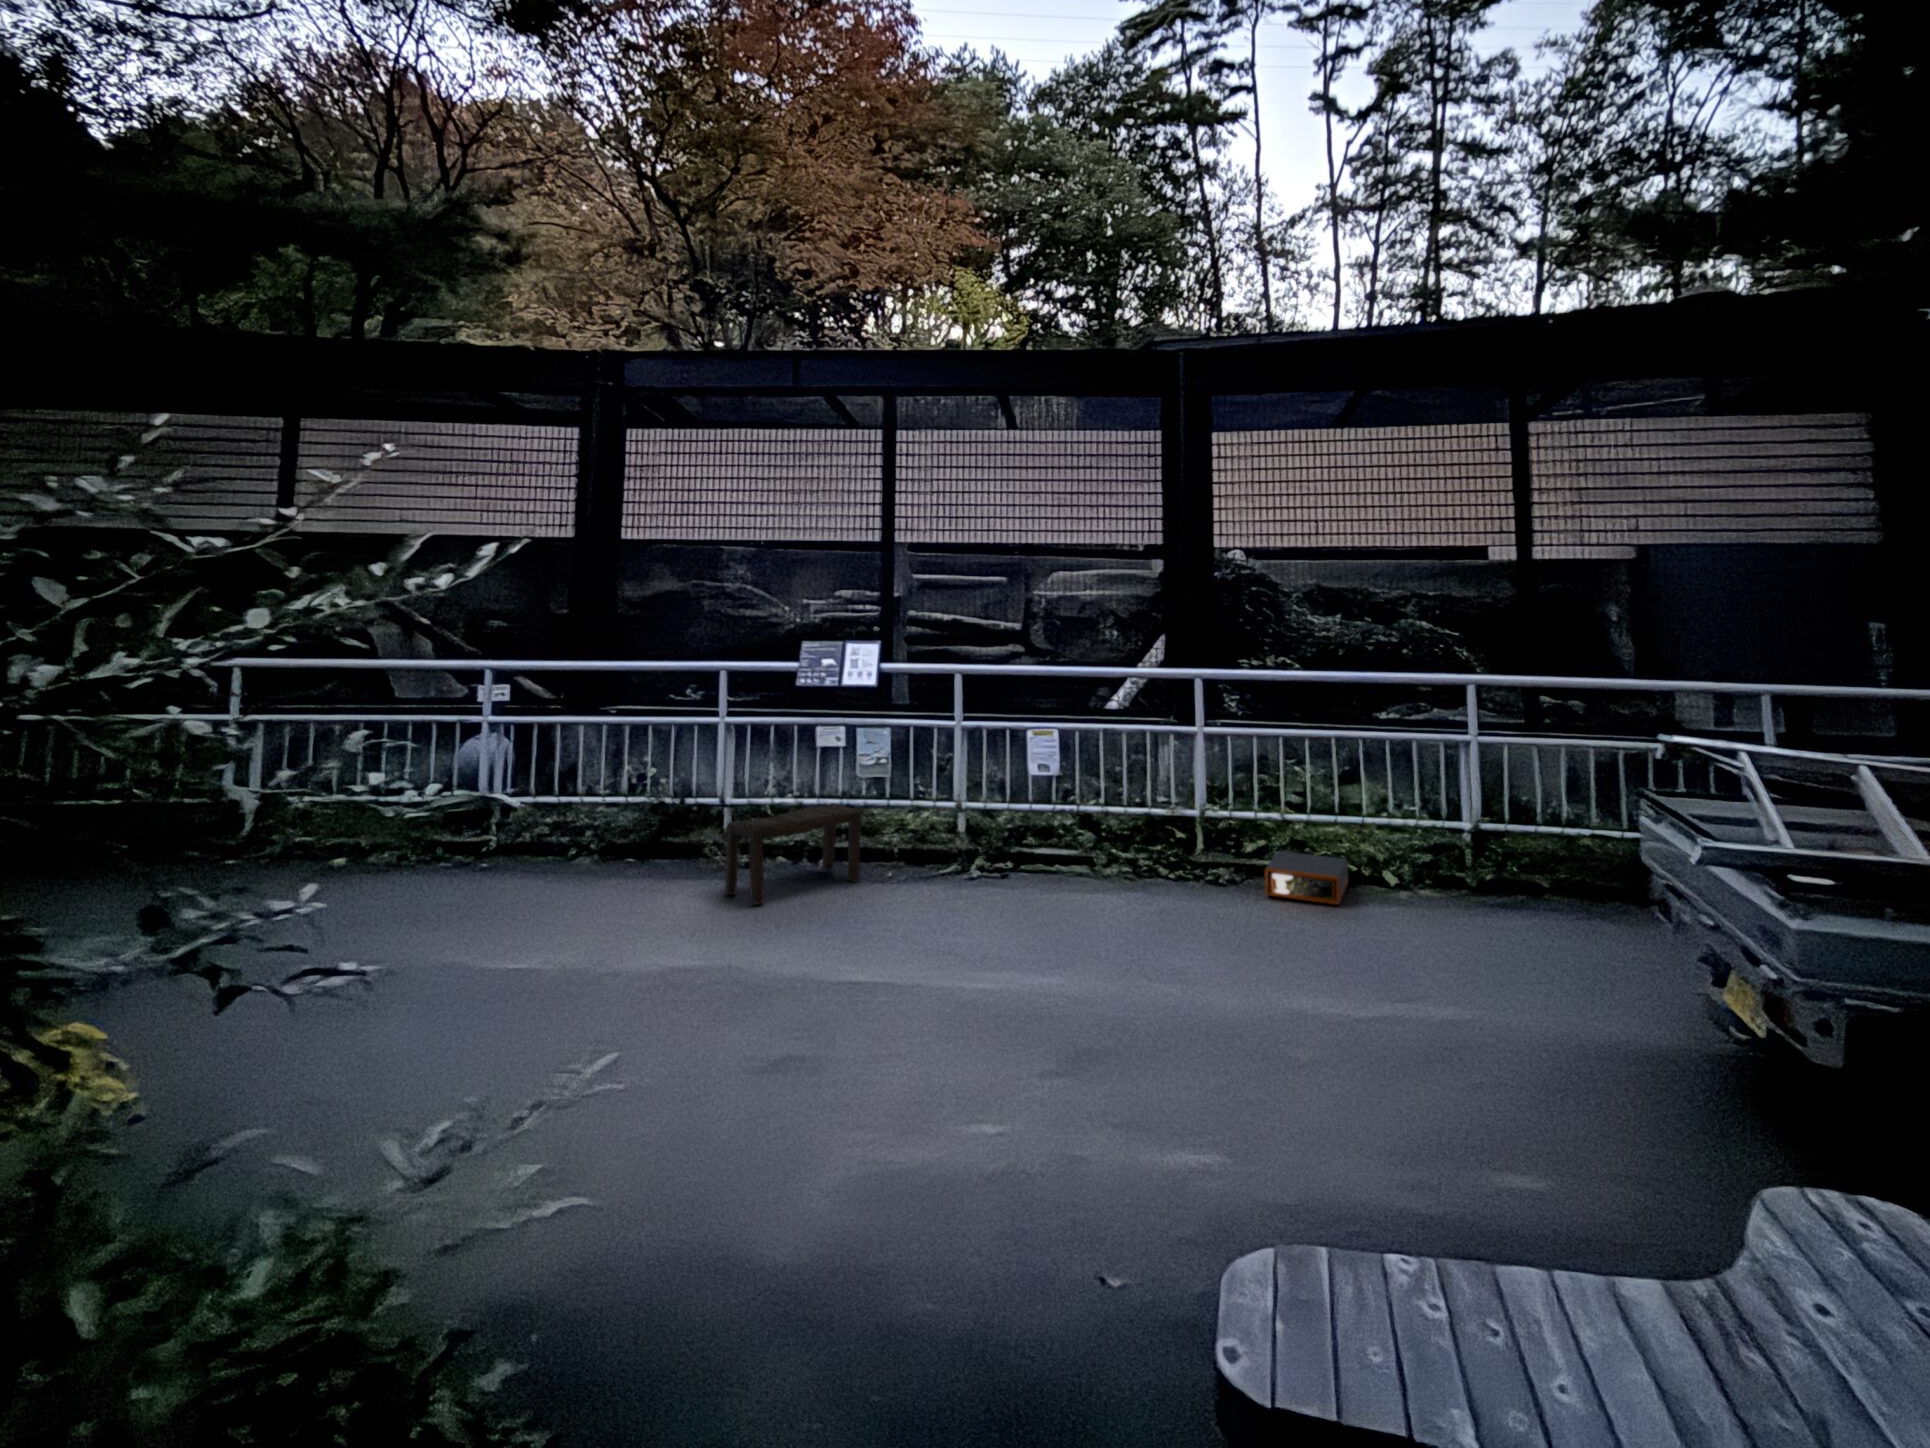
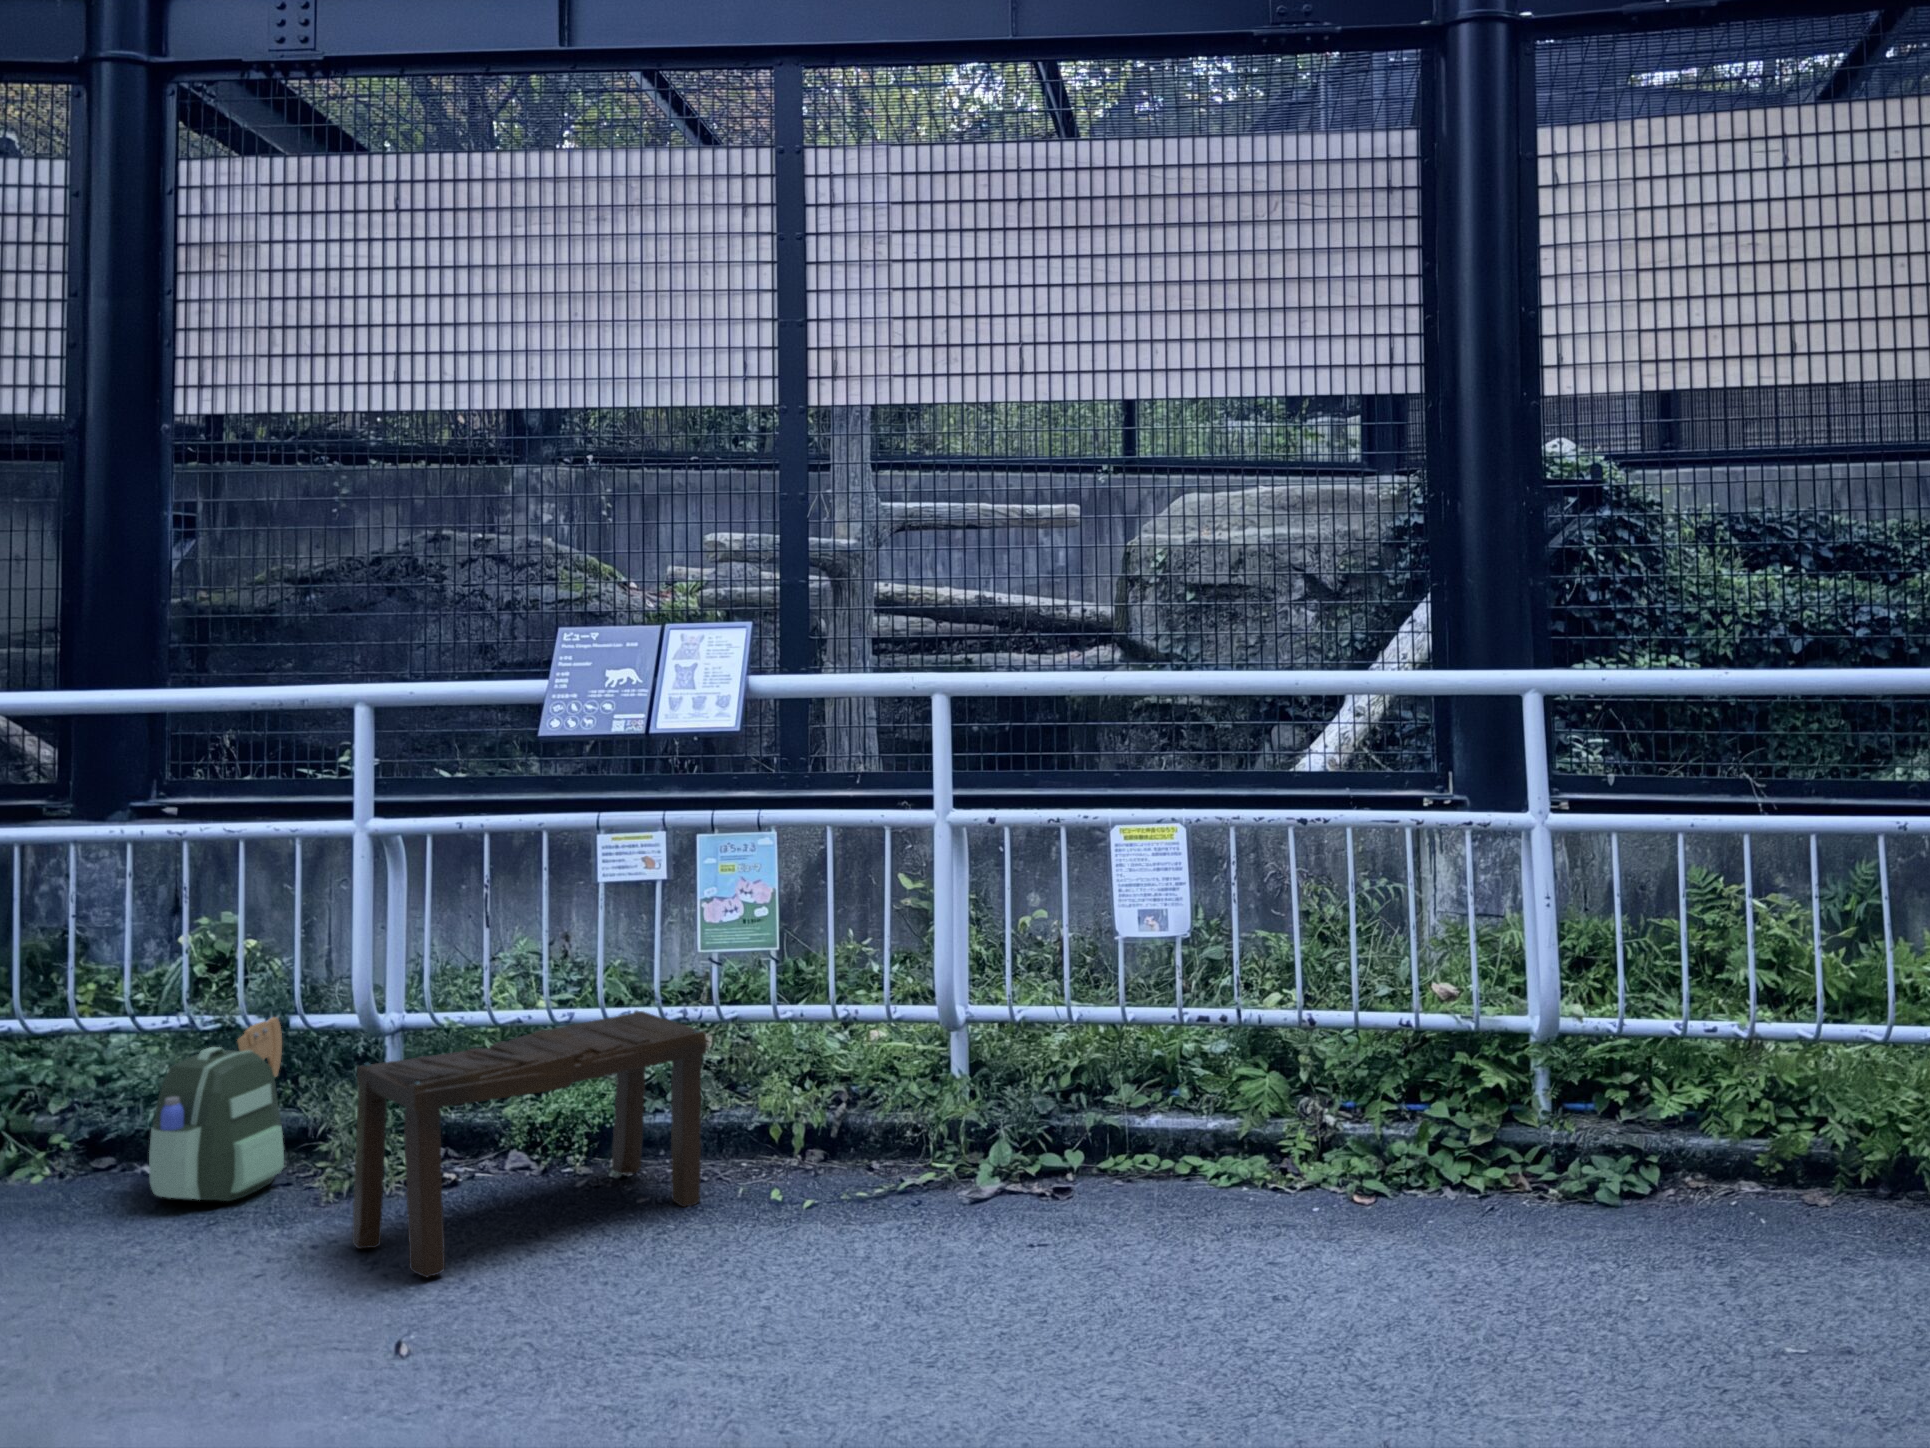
backpack: none [638,805,690,878] -> present [149,1017,284,1201]
storage box: present [1265,851,1348,905] -> none [1718,1120,1919,1264]

